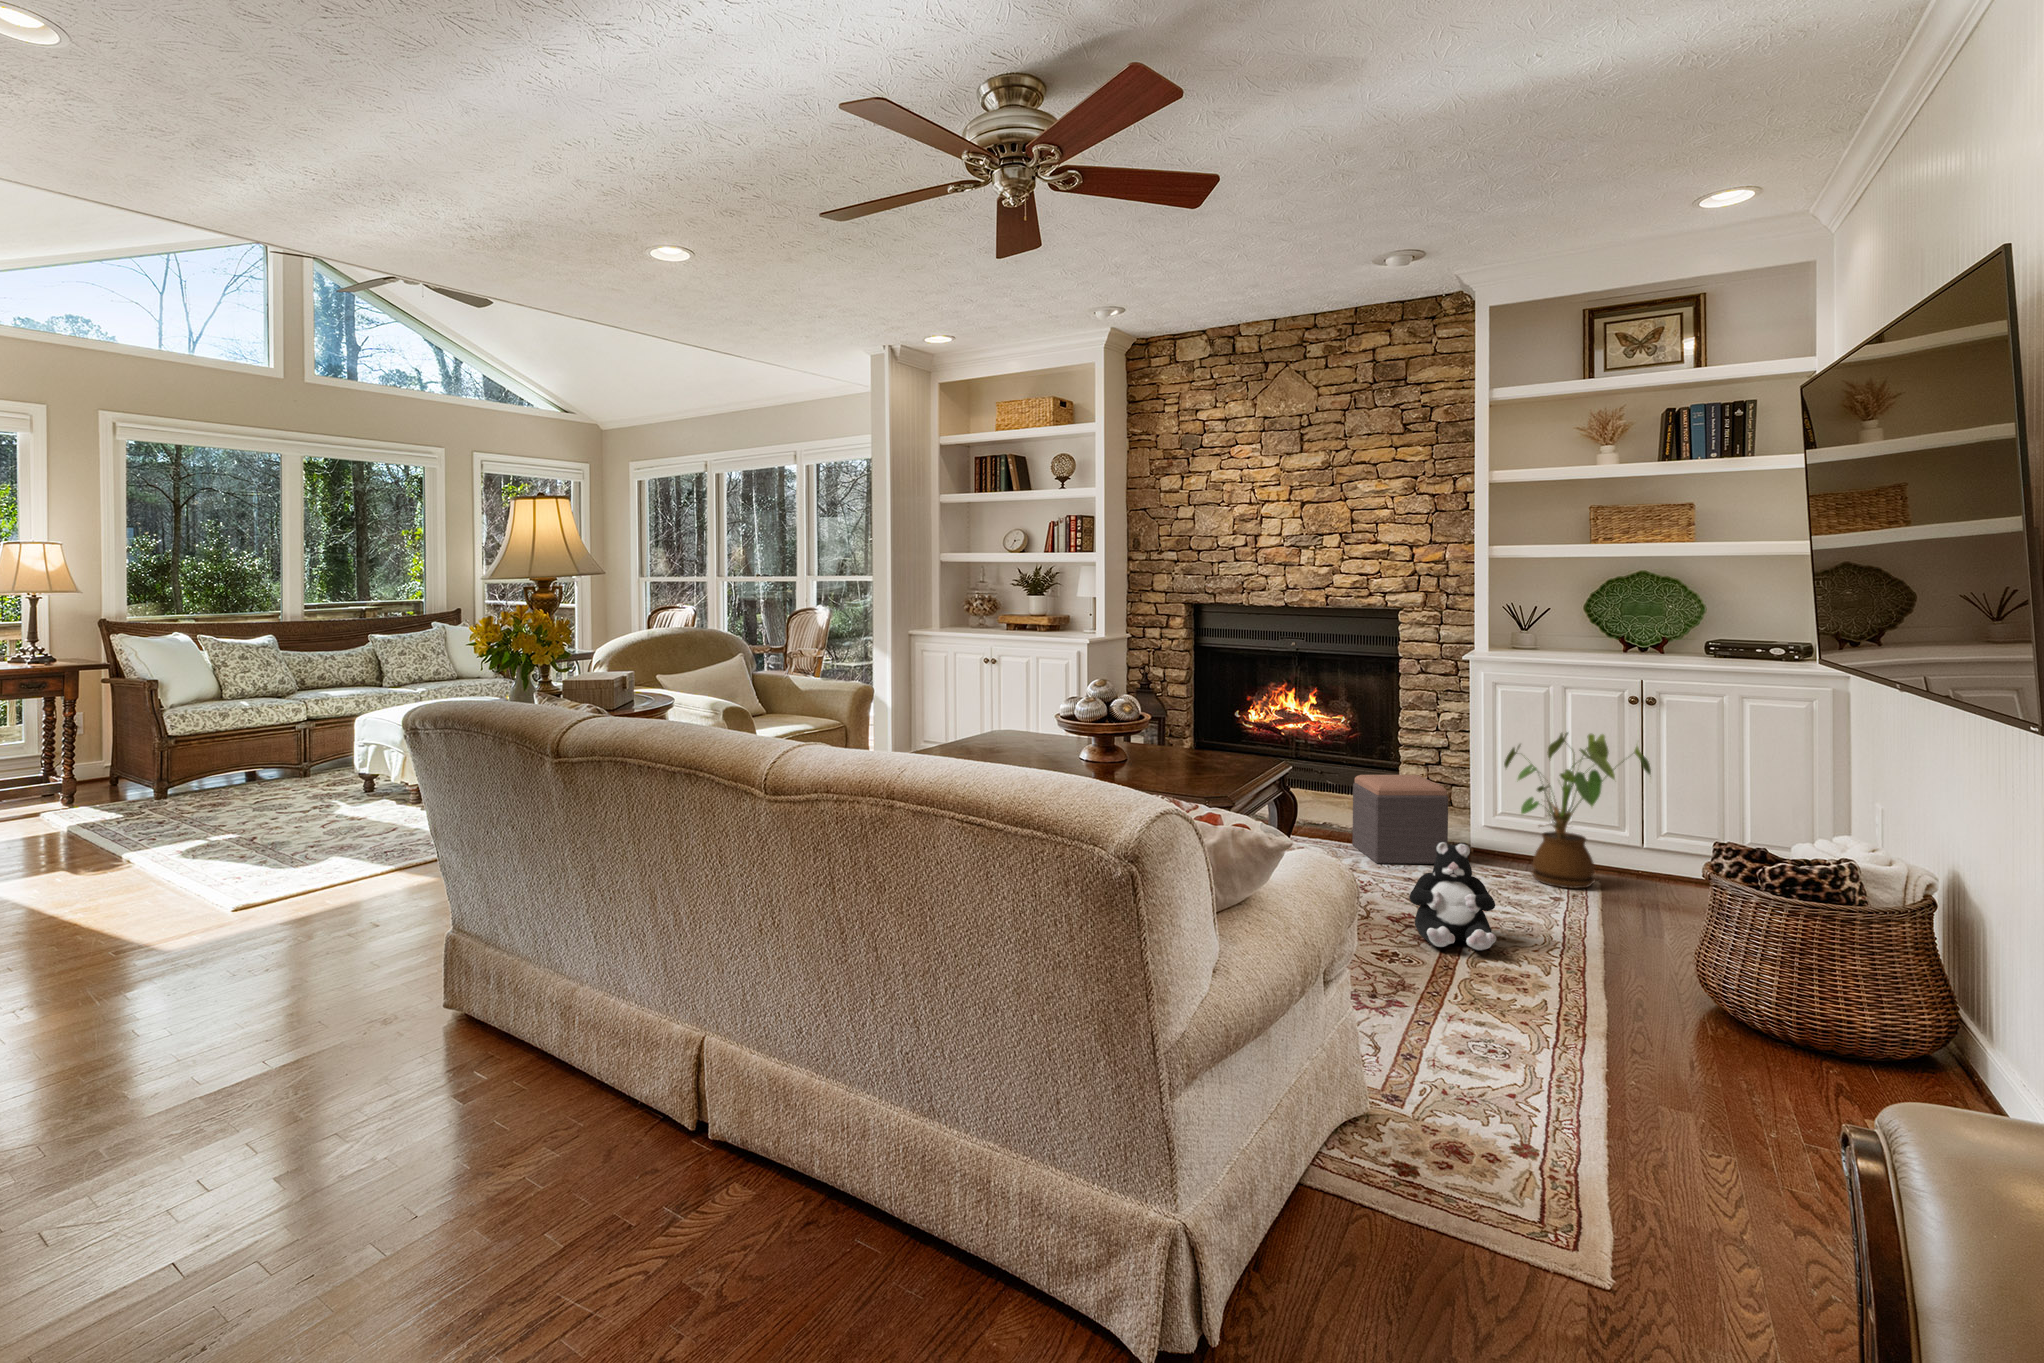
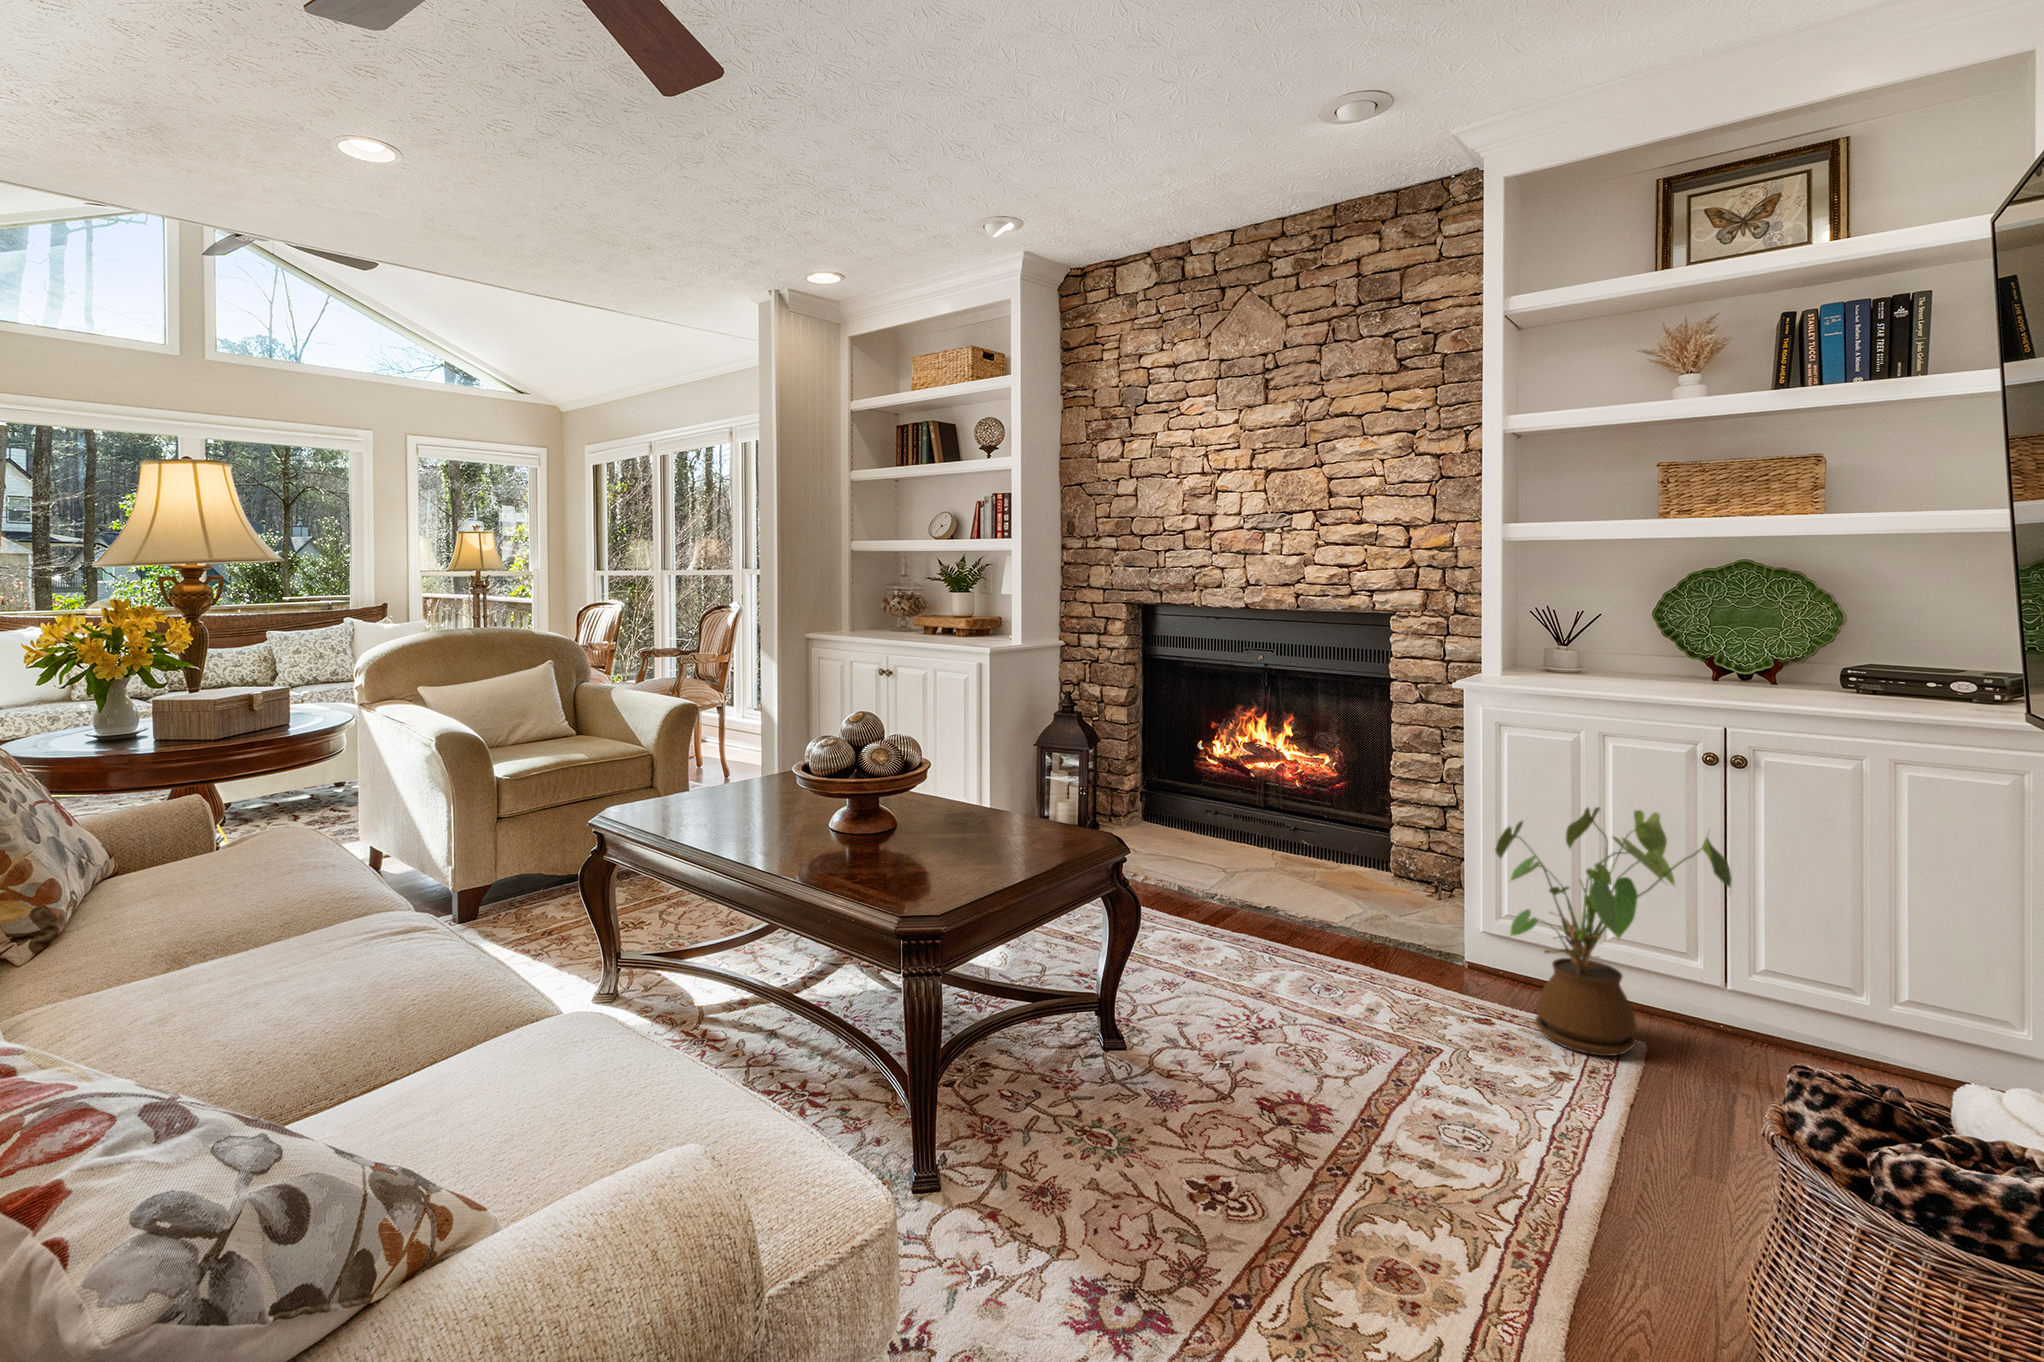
footstool: present [1352,775,1448,864] -> none [1288,848,1414,991]
plush toy: present [1409,841,1496,951] -> none [1276,996,1414,1202]

